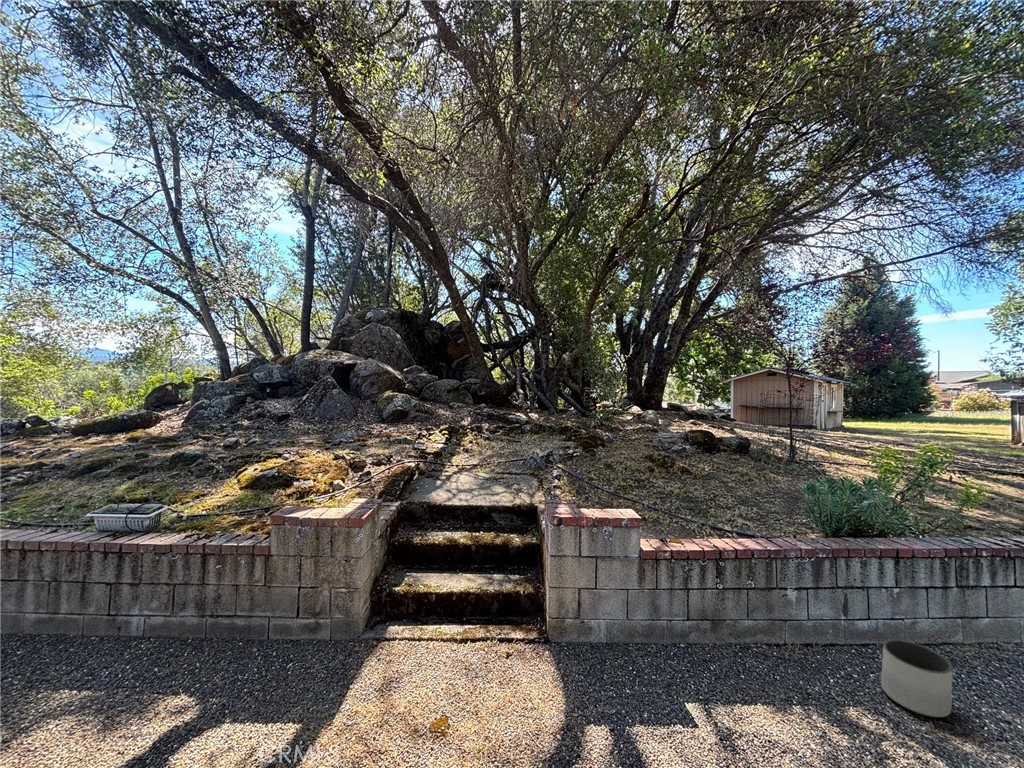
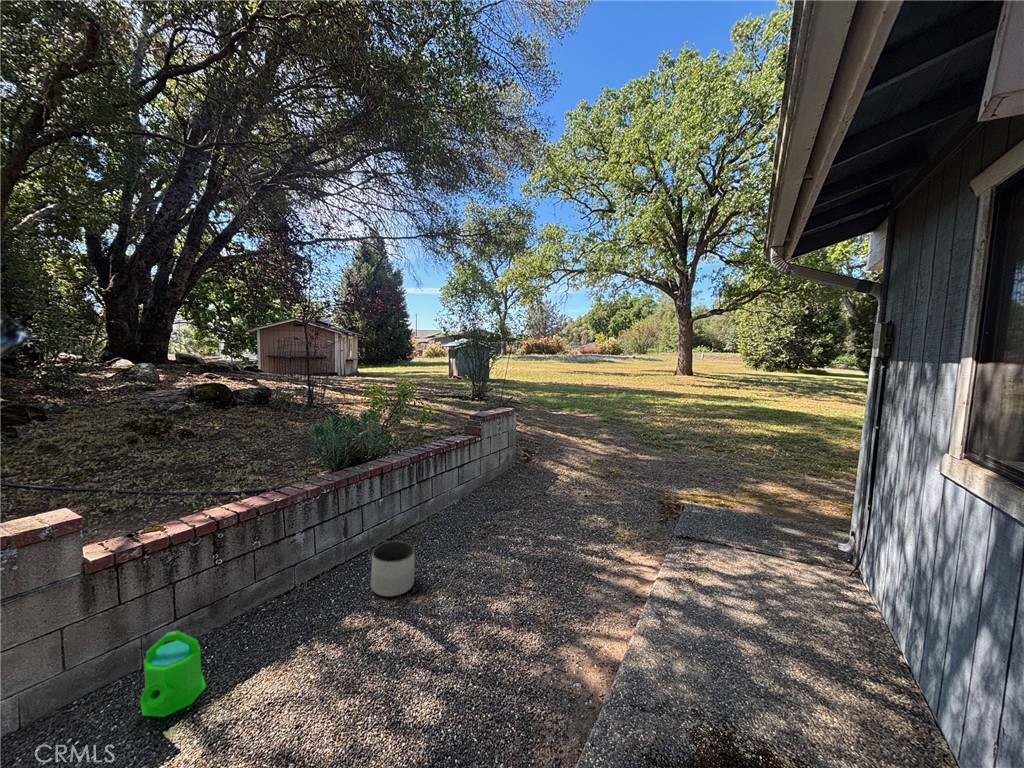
watering can: none [669,626,713,695] -> present [140,631,206,717]

